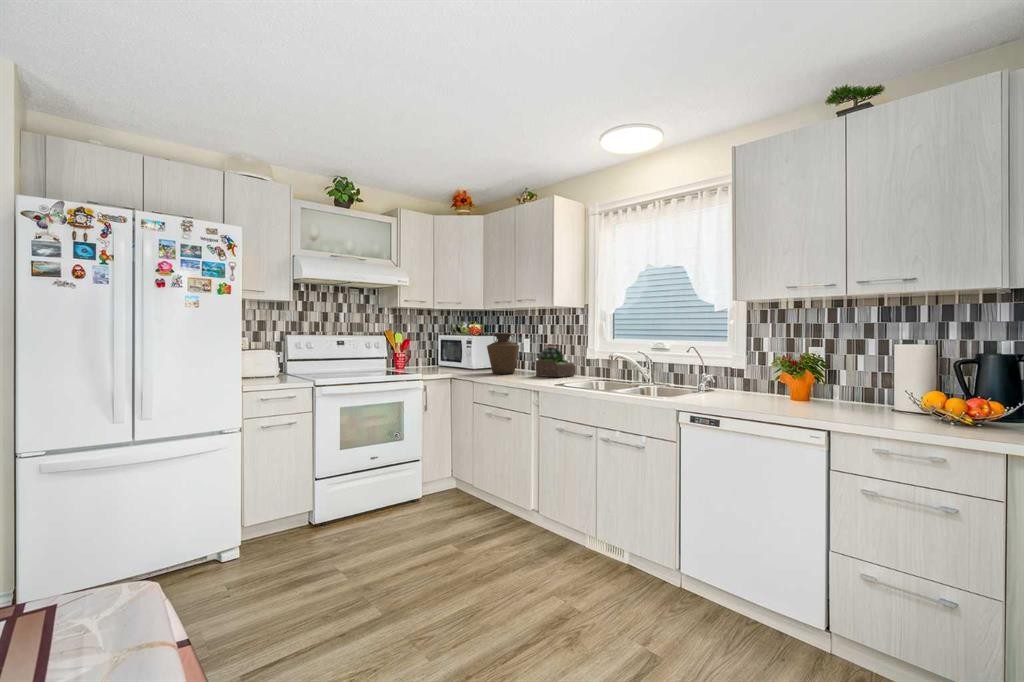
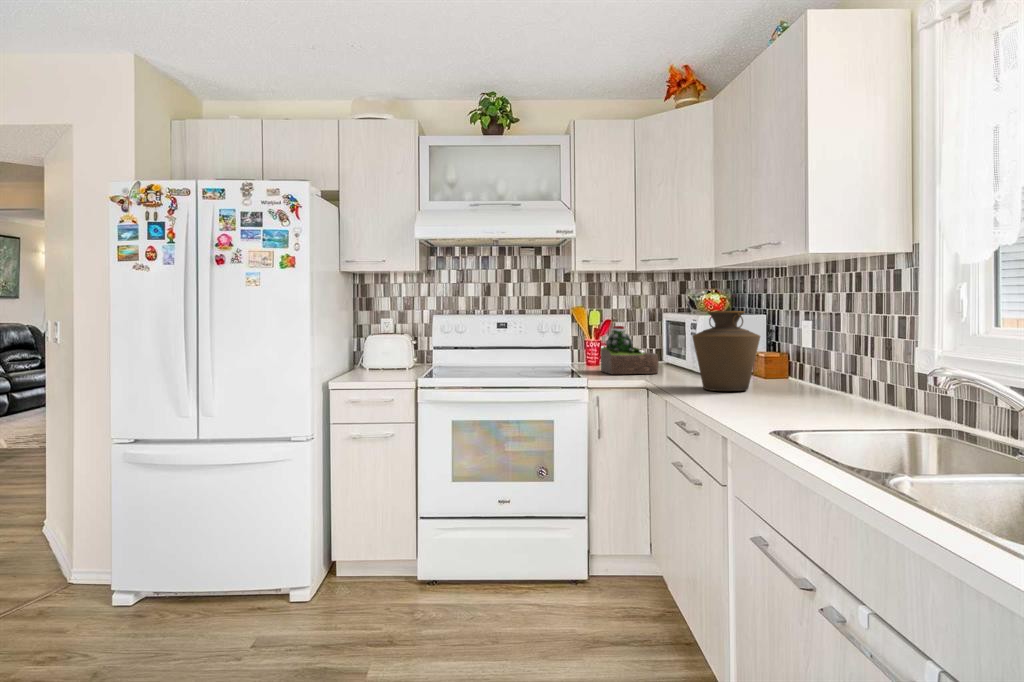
succulent plant: present [536,344,575,377] -> present [601,326,659,374]

